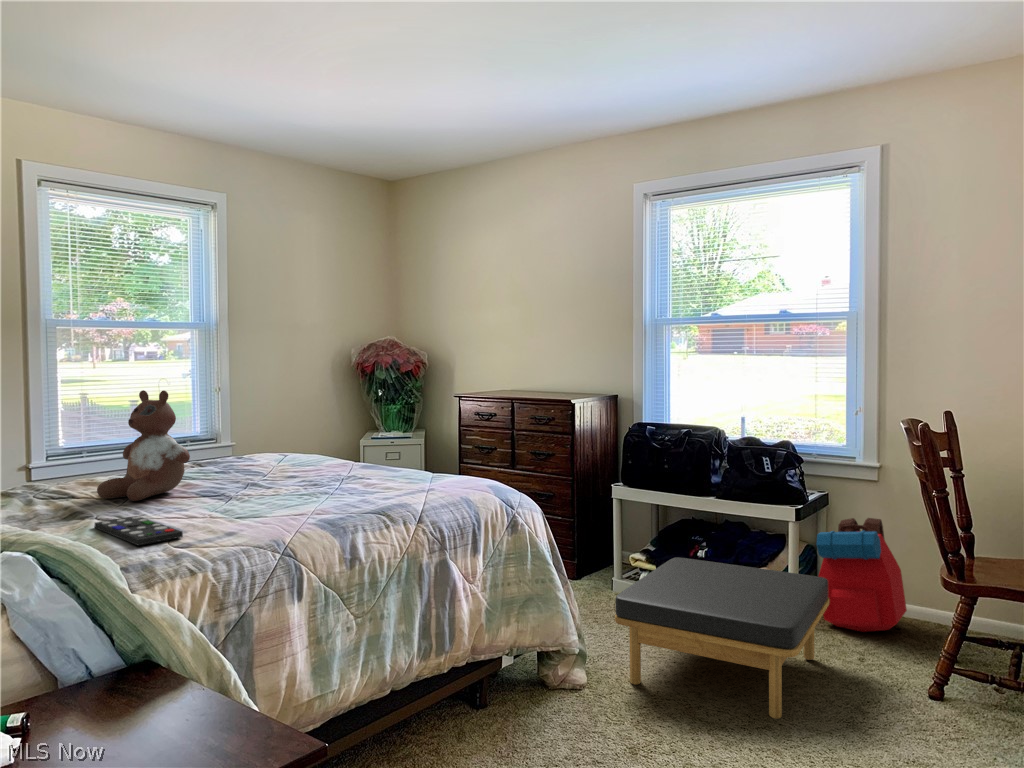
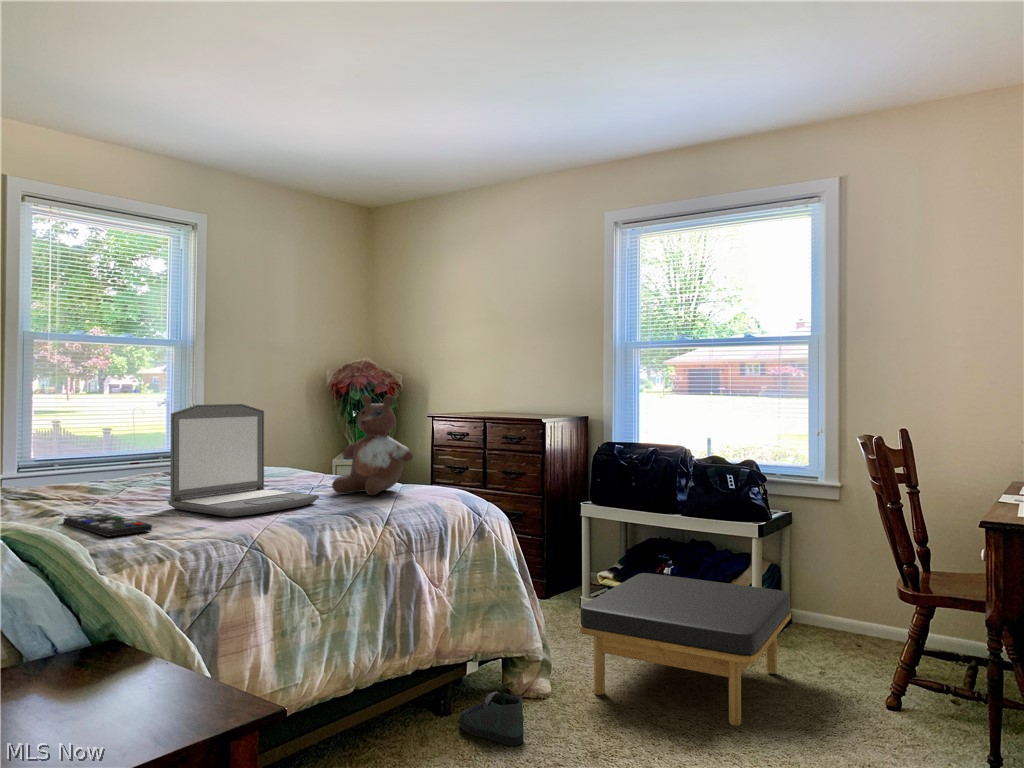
stuffed bear: present [97,390,190,501] -> present [332,395,413,495]
laptop: none [198,399,350,518] -> present [168,404,319,517]
backpack: present [816,518,907,632] -> none [781,537,869,649]
shoe: none [496,687,562,742] -> present [459,692,524,746]

